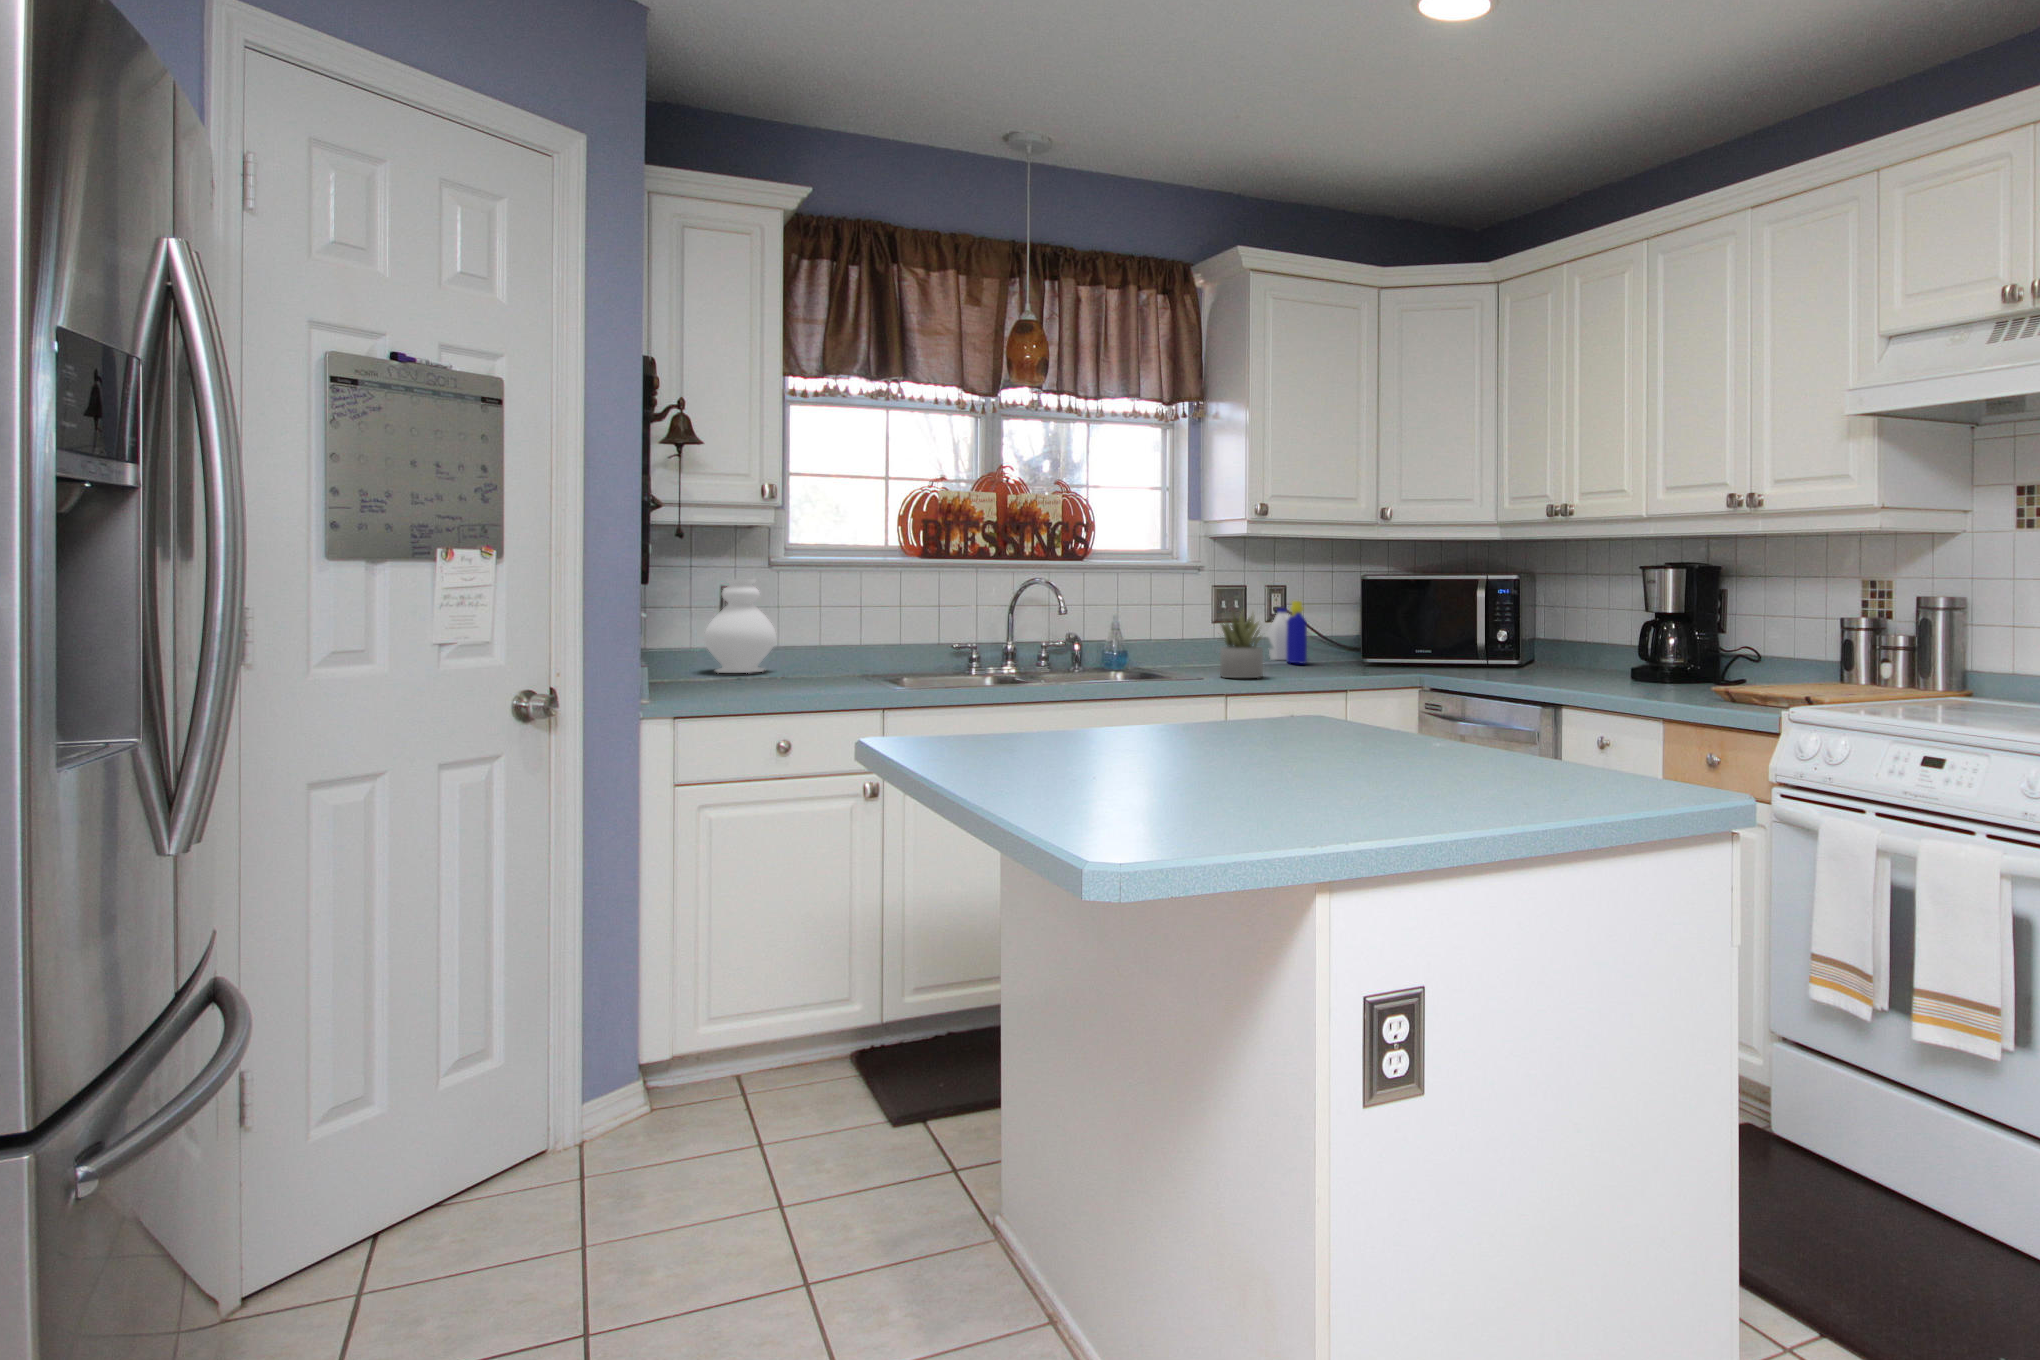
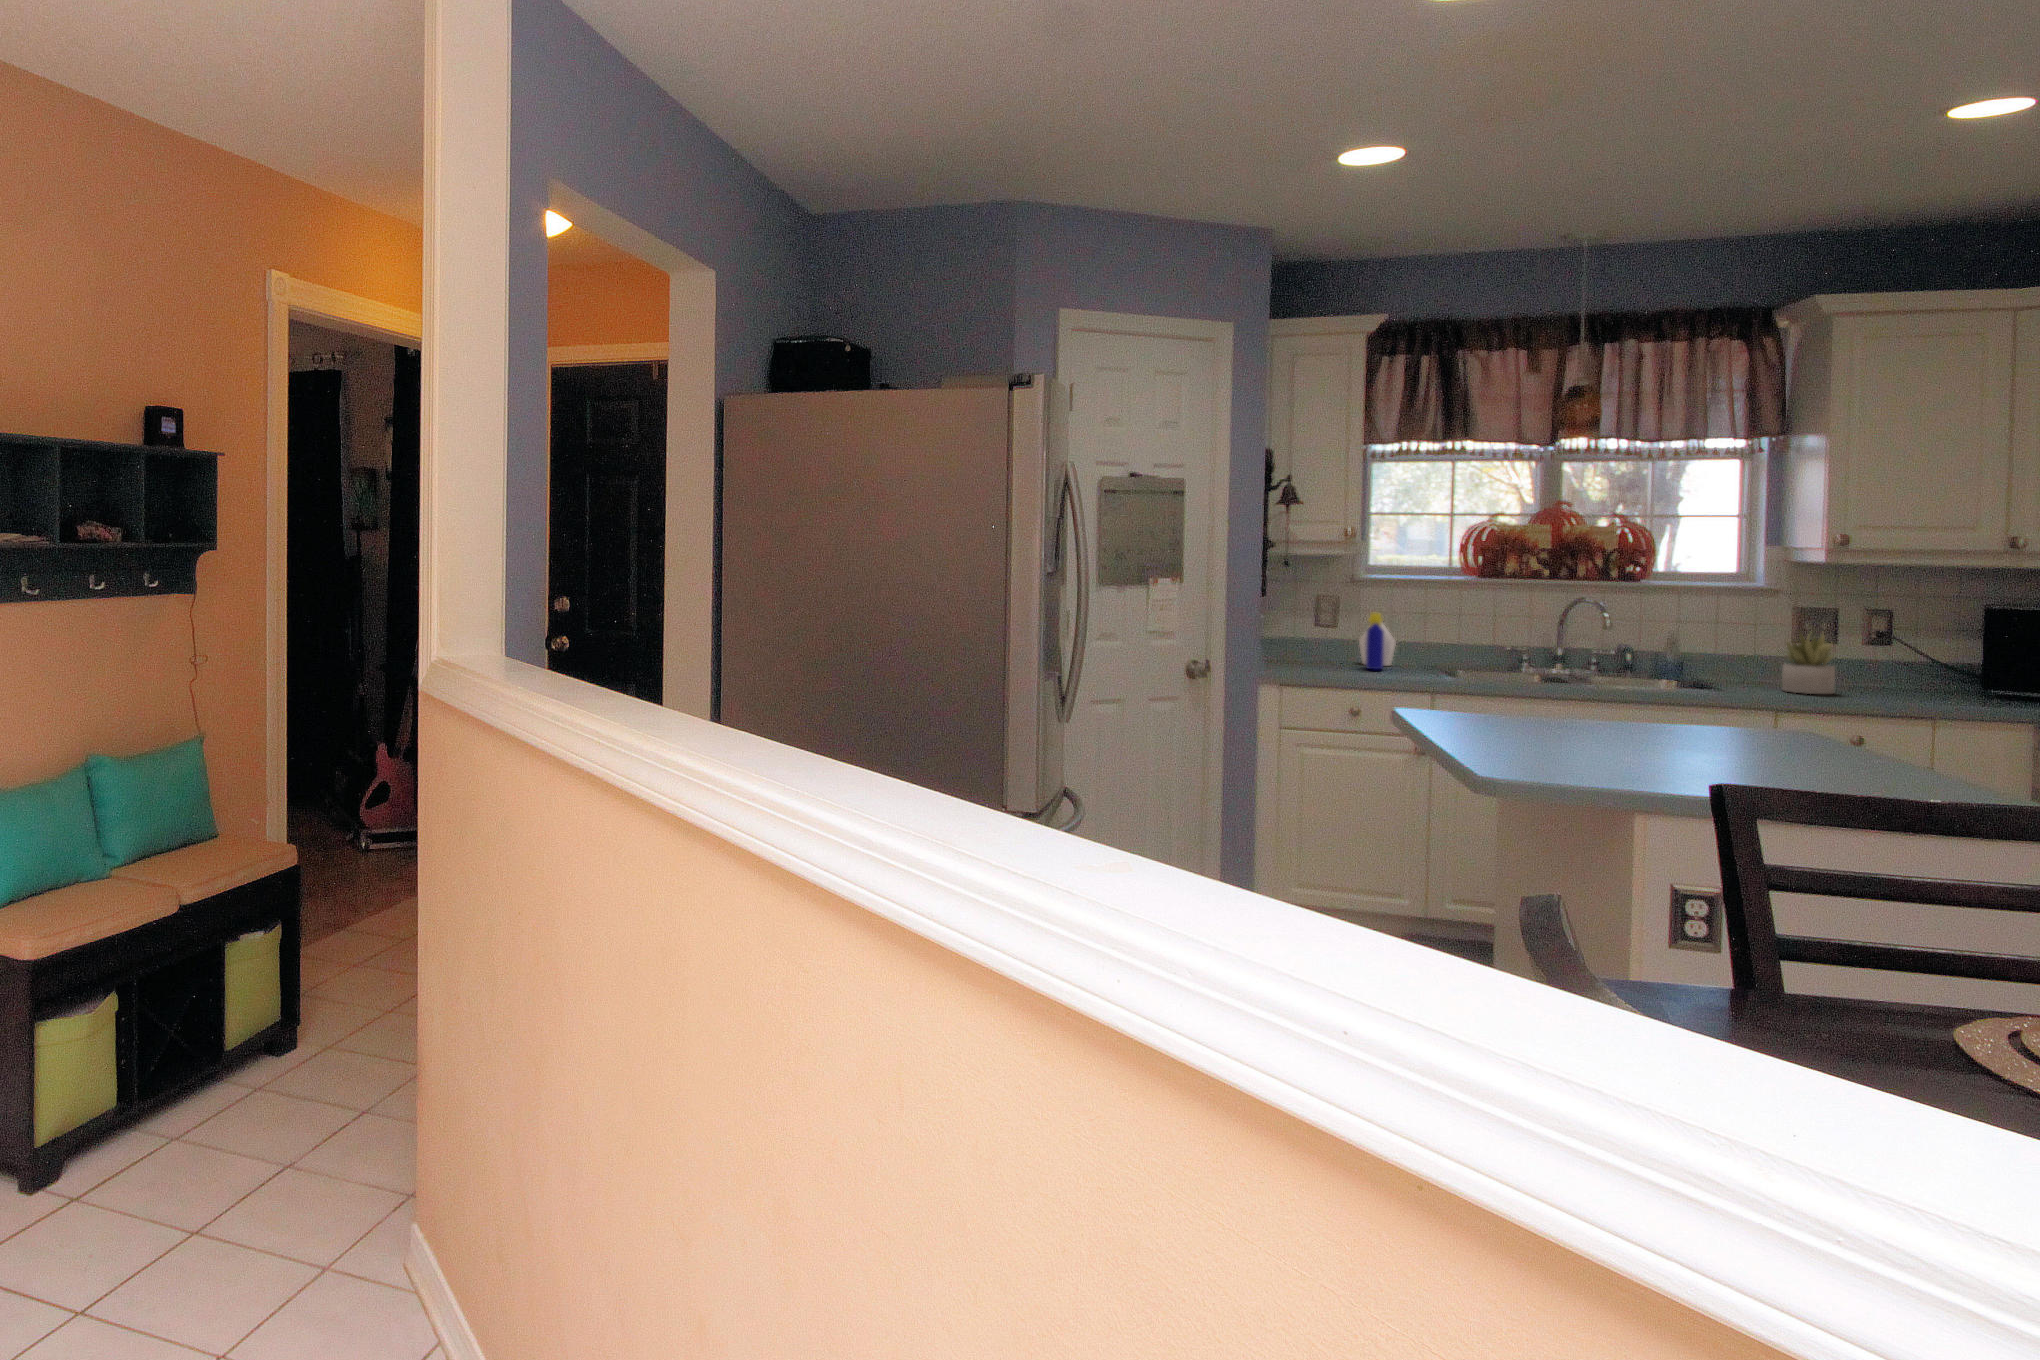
decorative vase: present [704,579,776,673] -> none [1305,590,1358,656]
bottle: present [1266,601,1307,663] -> present [1359,613,1396,669]

